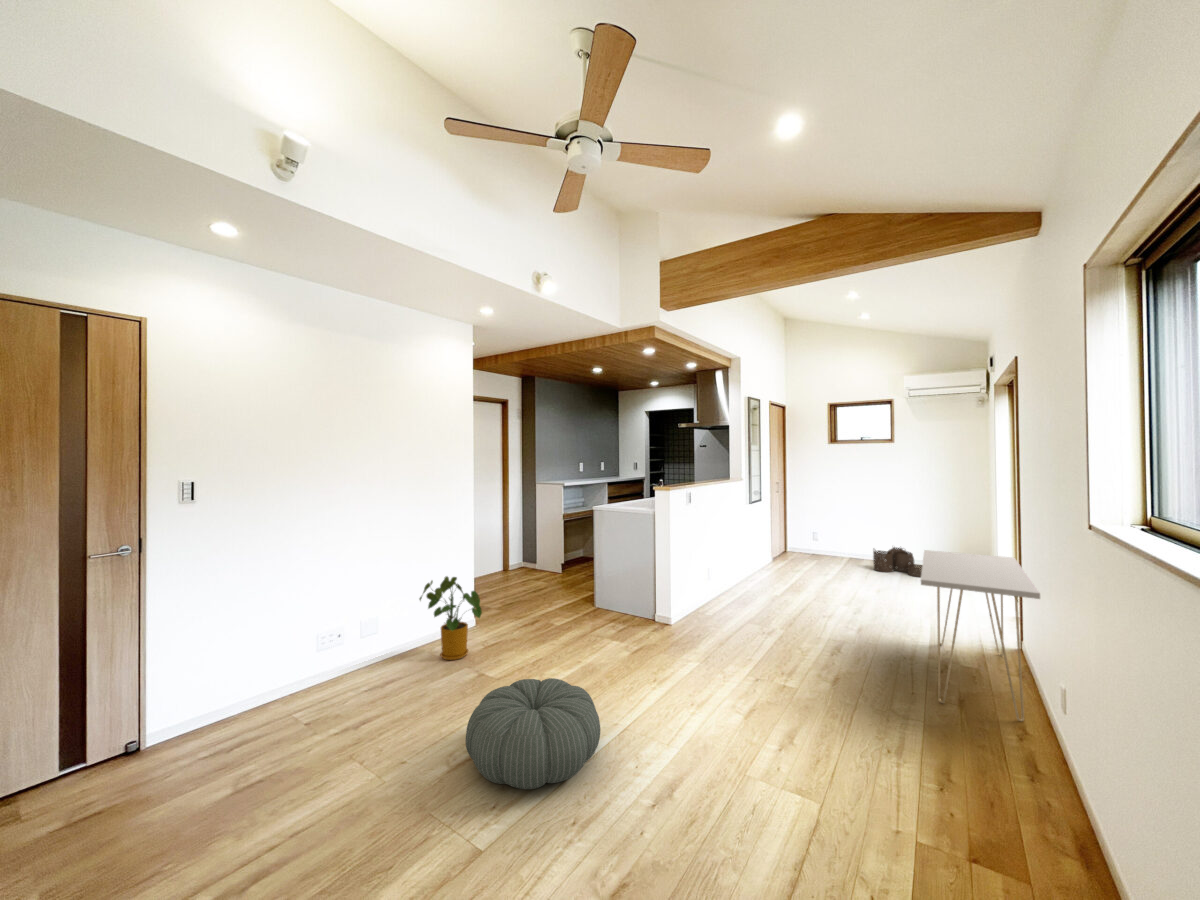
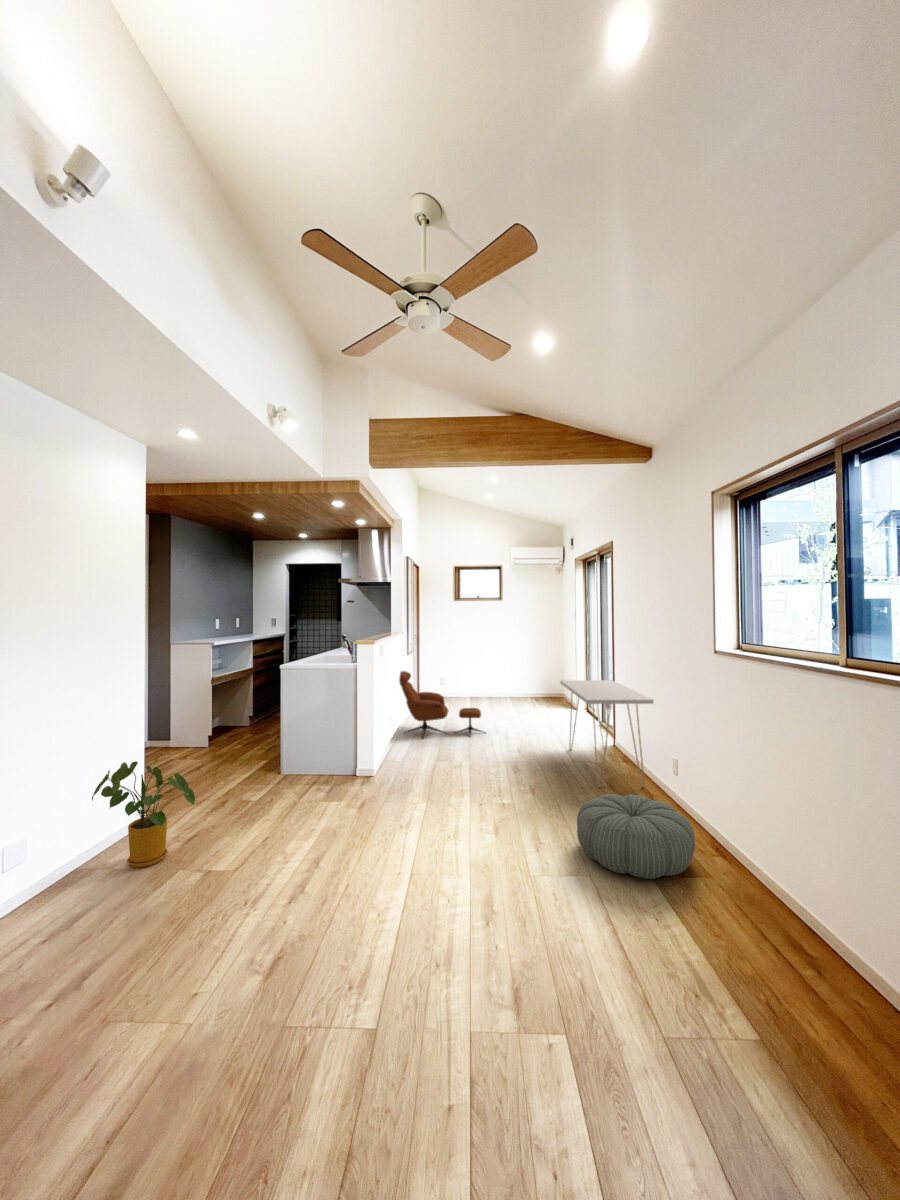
lounge chair: none [730,522,836,606] -> present [399,671,483,738]
woven basket: present [873,547,922,577] -> none [490,682,529,705]
pouf: present [466,678,600,789] -> present [577,794,695,879]

